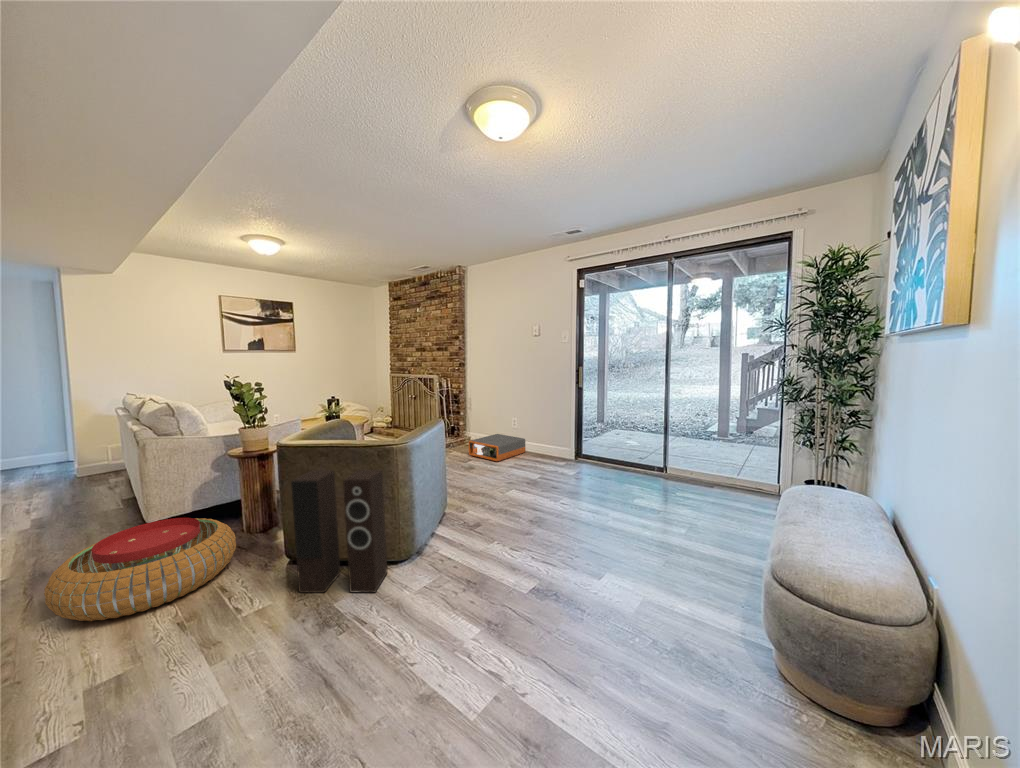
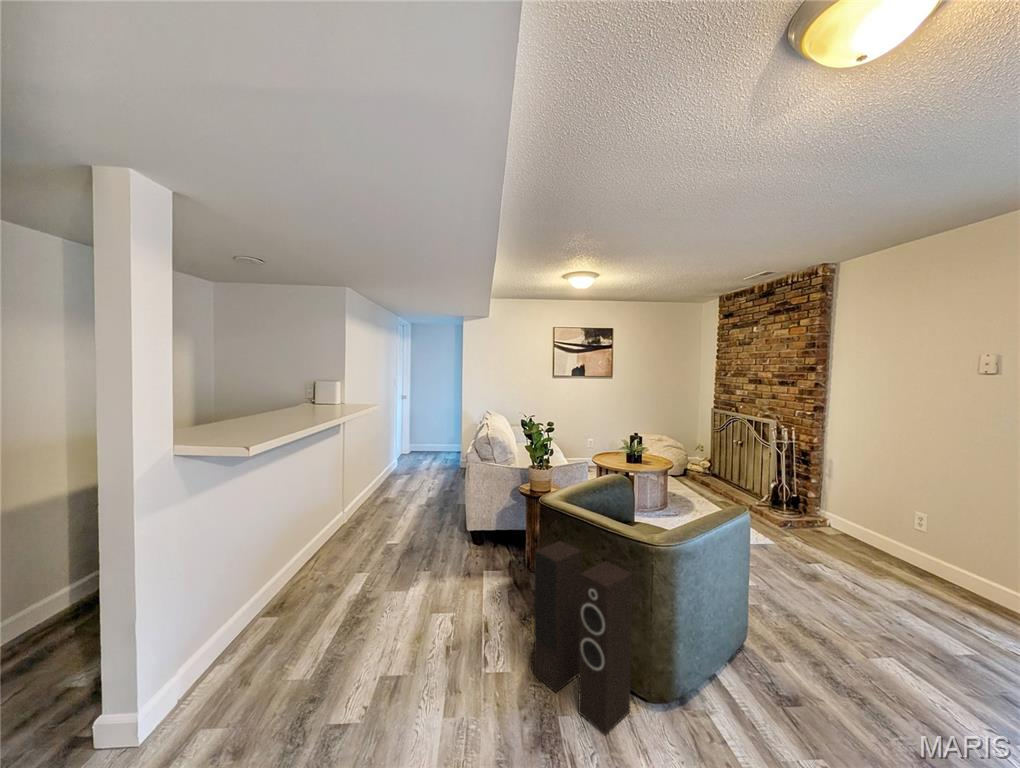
storage box: present [469,434,525,461] -> none [815,529,945,581]
pouf: present [44,518,236,621] -> none [393,535,509,618]

